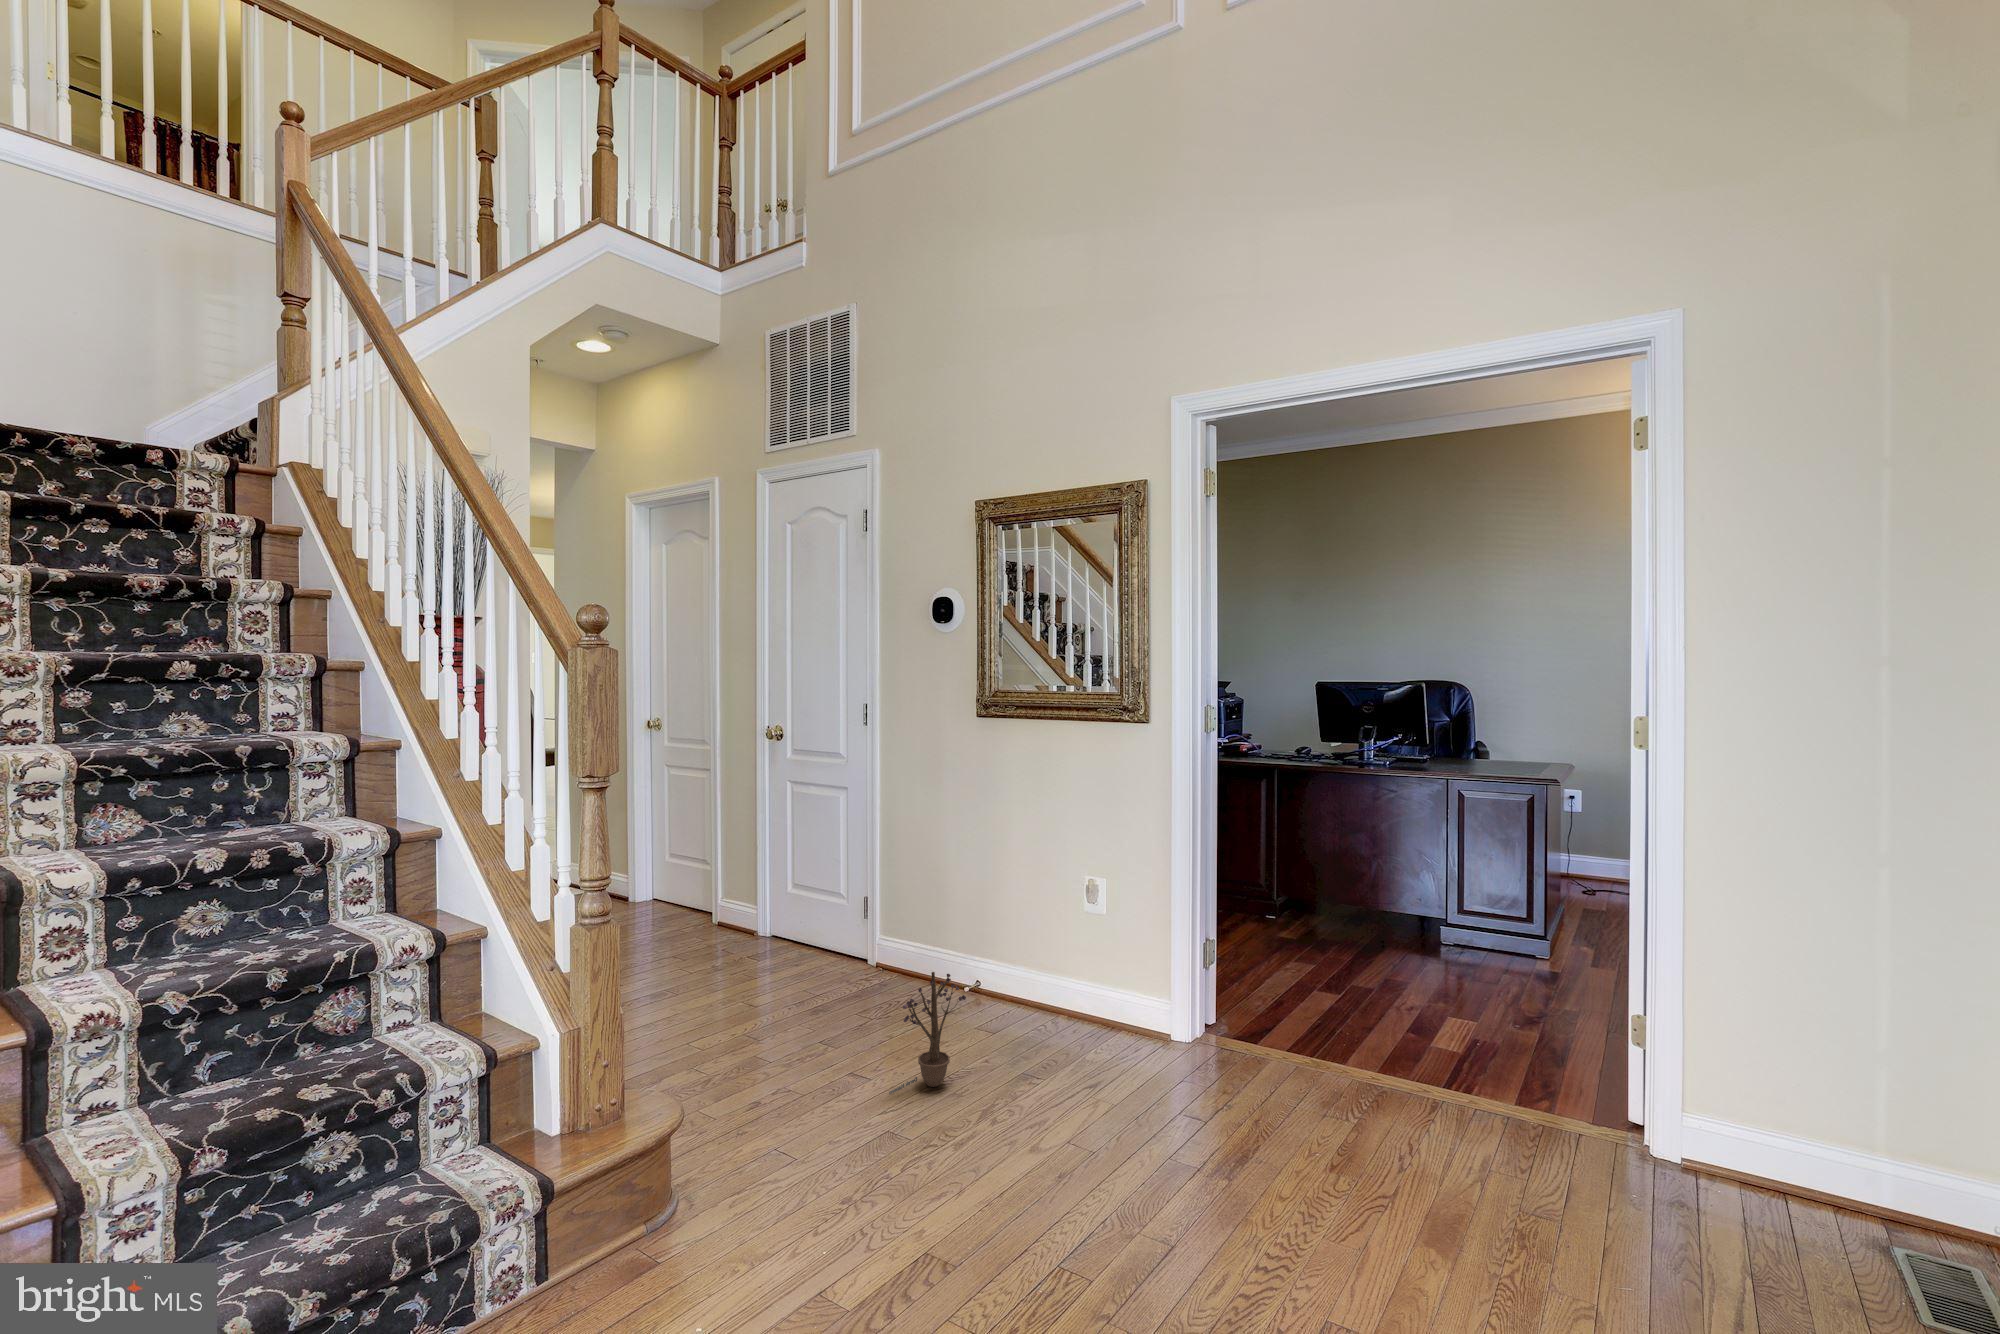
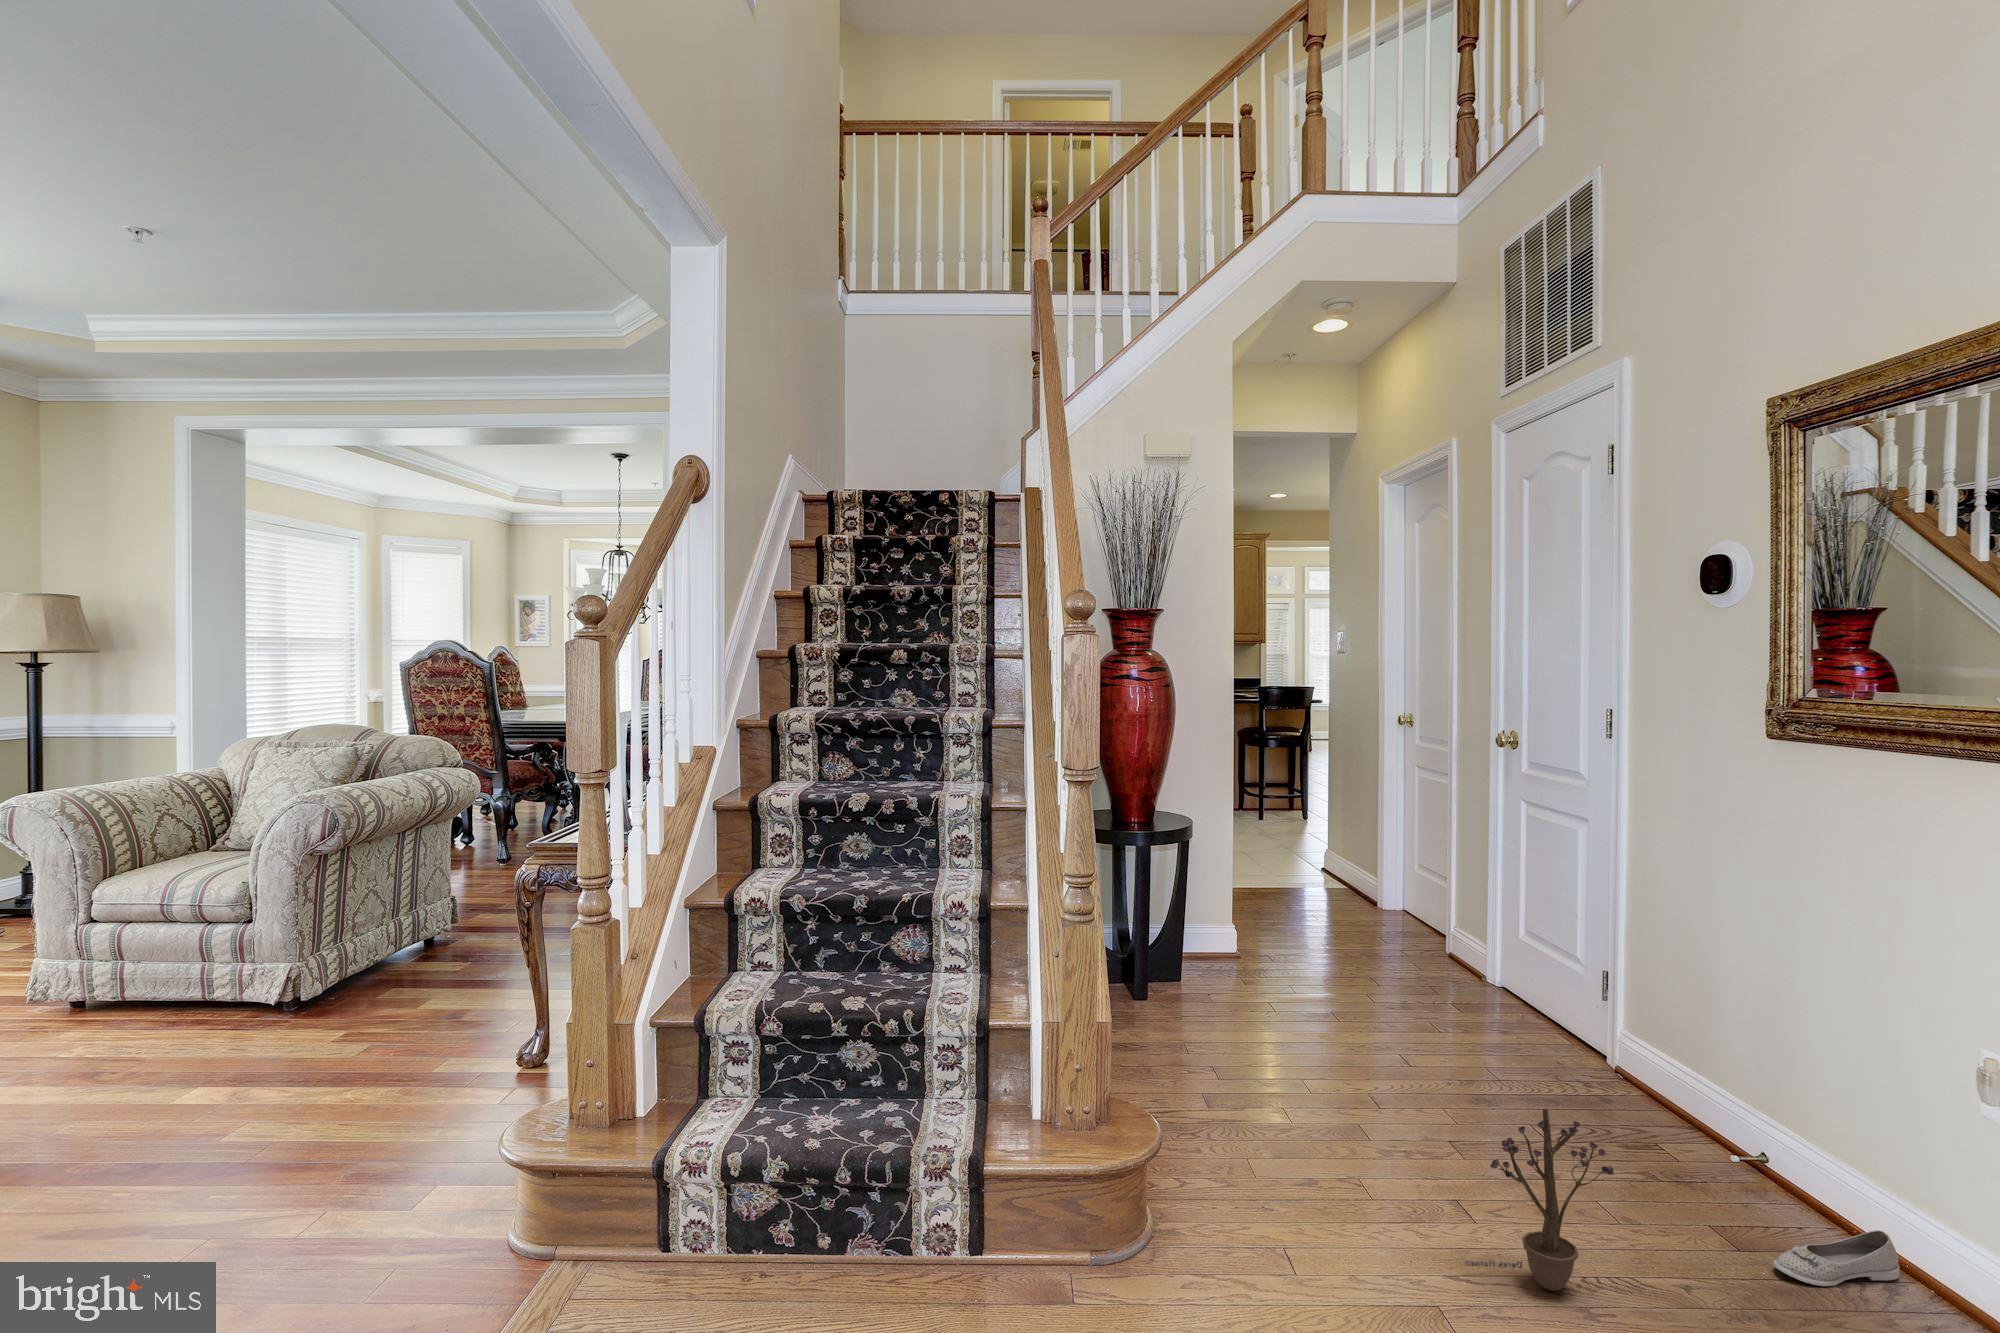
shoe: none [1012,984,1056,1025] -> present [1773,1230,1900,1286]

